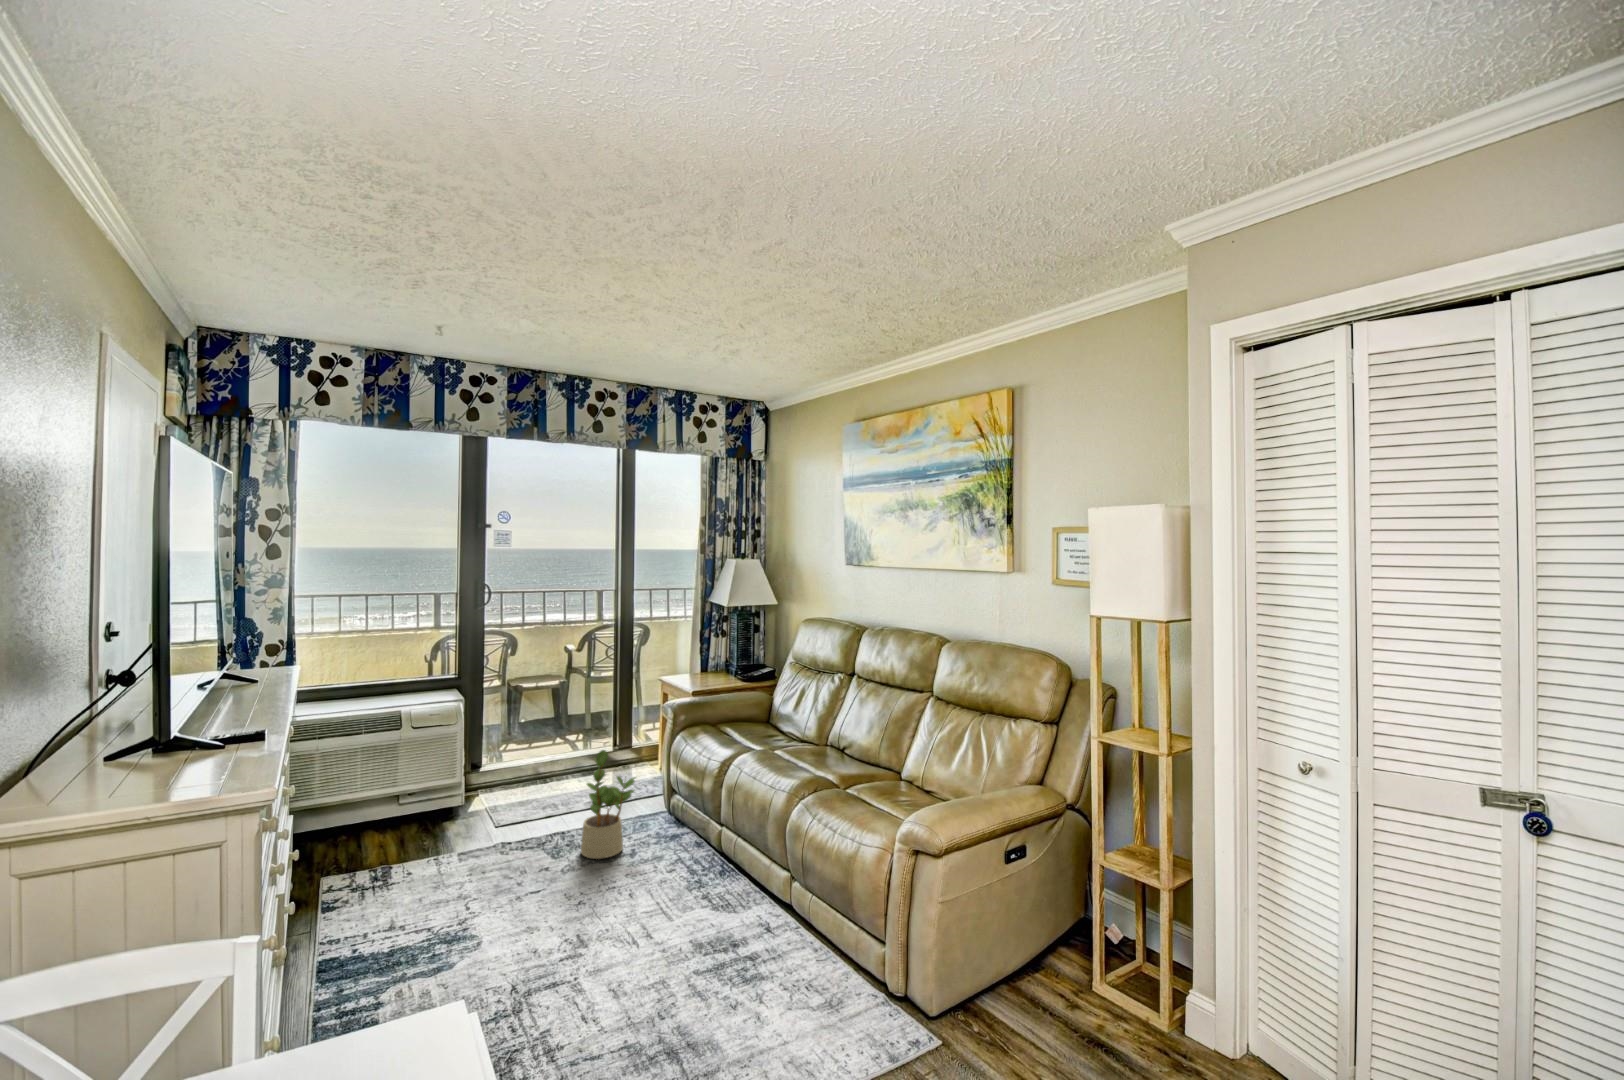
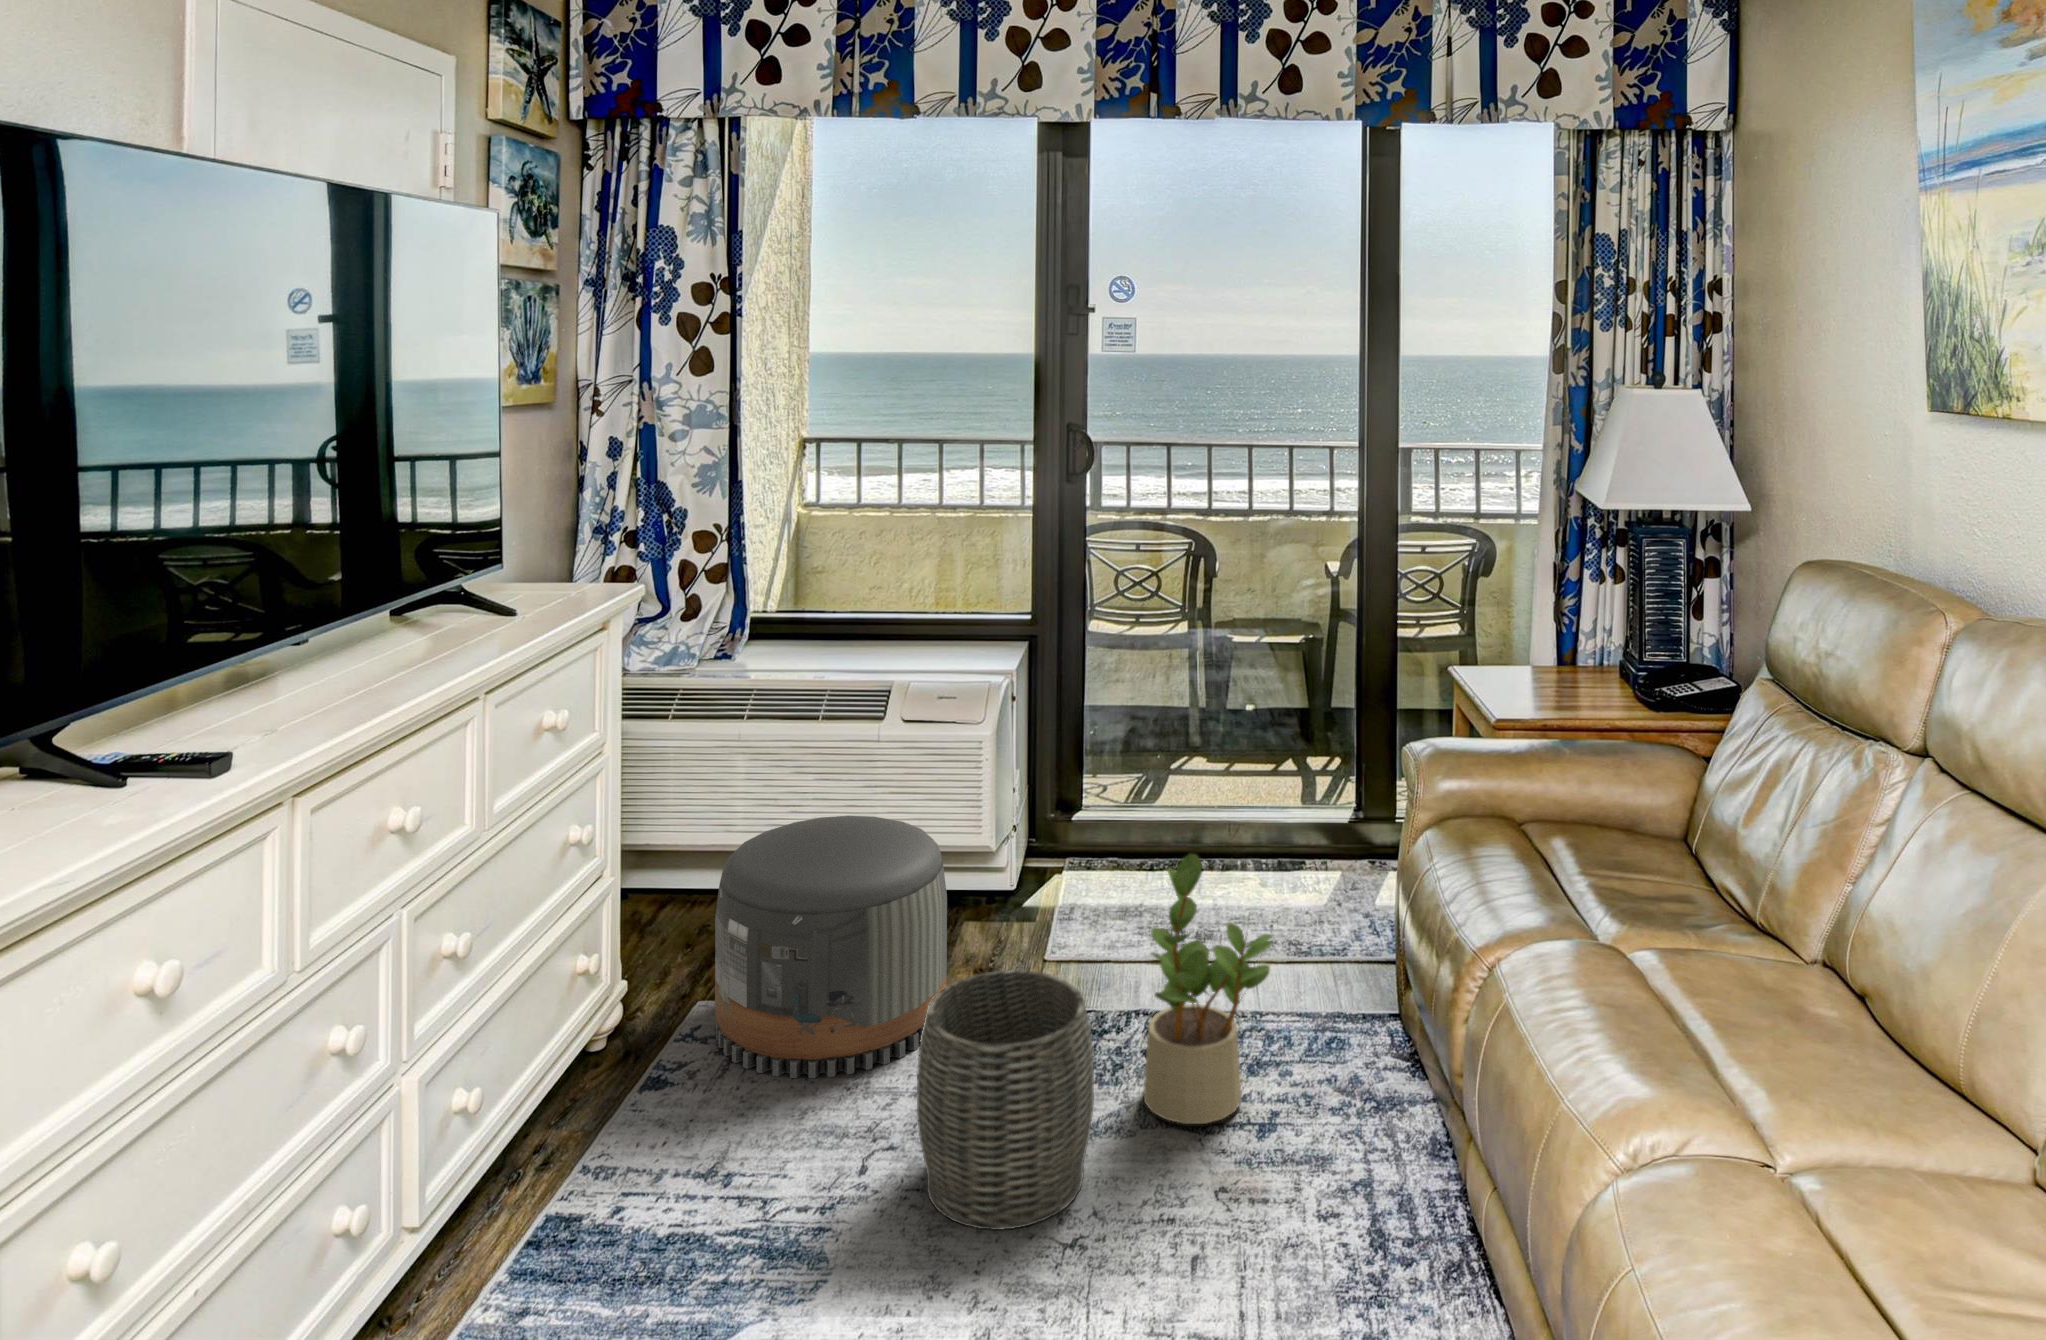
pouf: none [346,769,470,890] -> present [715,816,947,1078]
woven basket: none [500,807,579,909] -> present [917,970,1094,1230]

